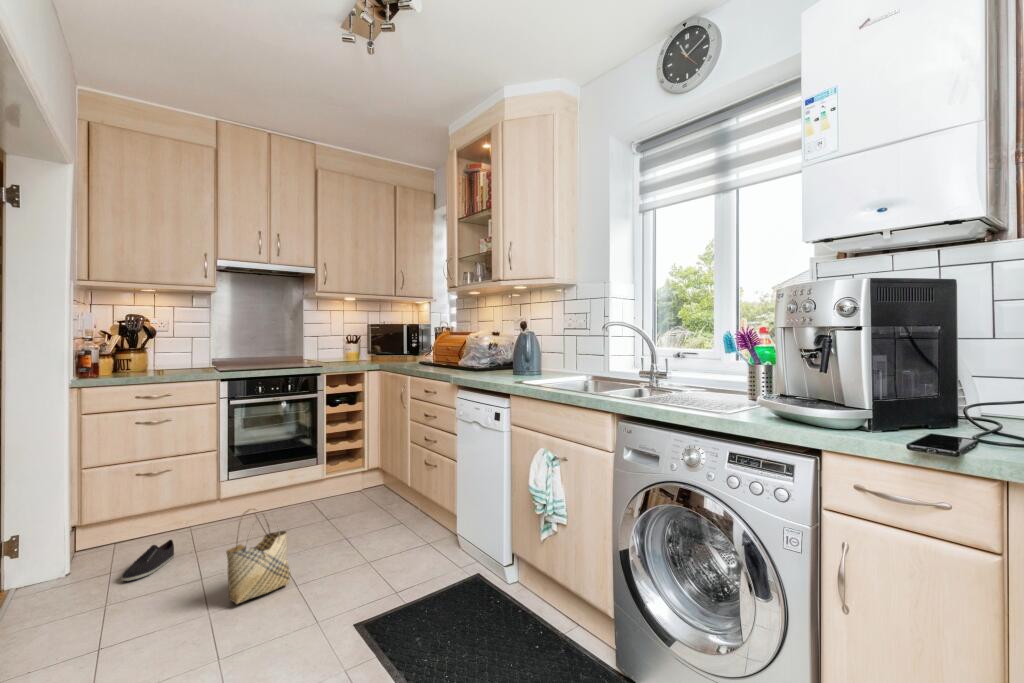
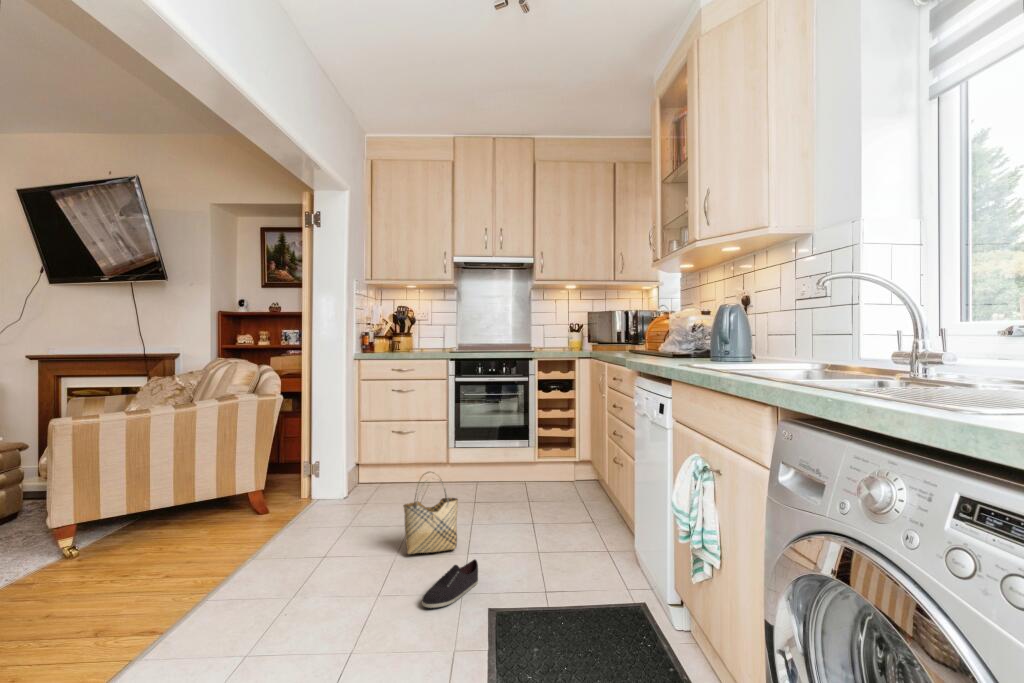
shoe: present [121,540,174,581] -> present [422,559,478,608]

